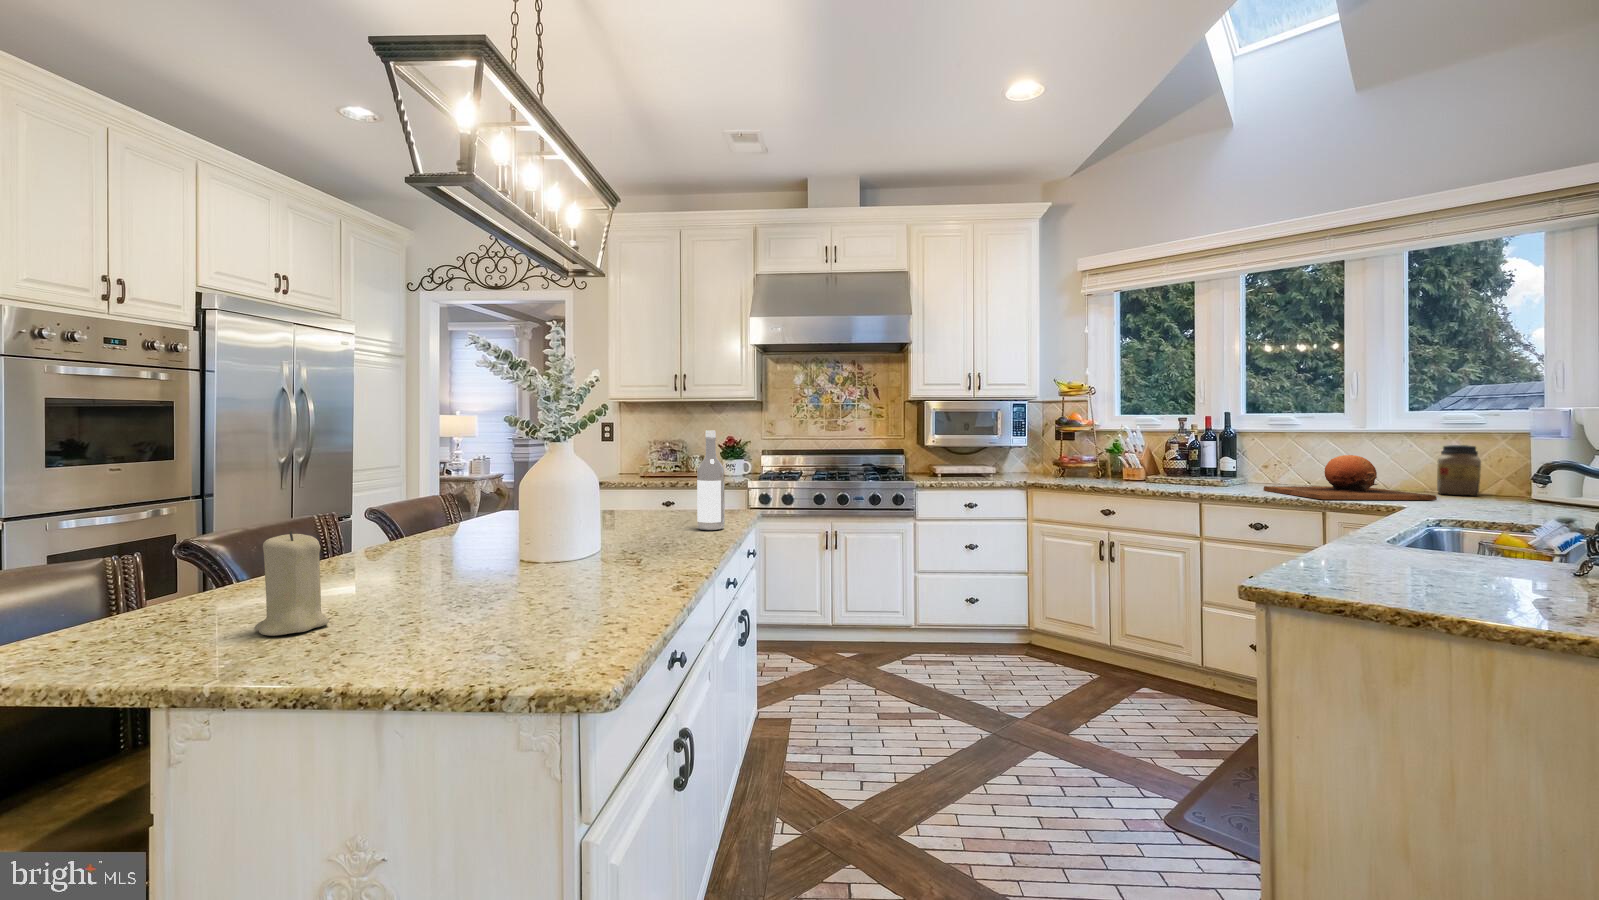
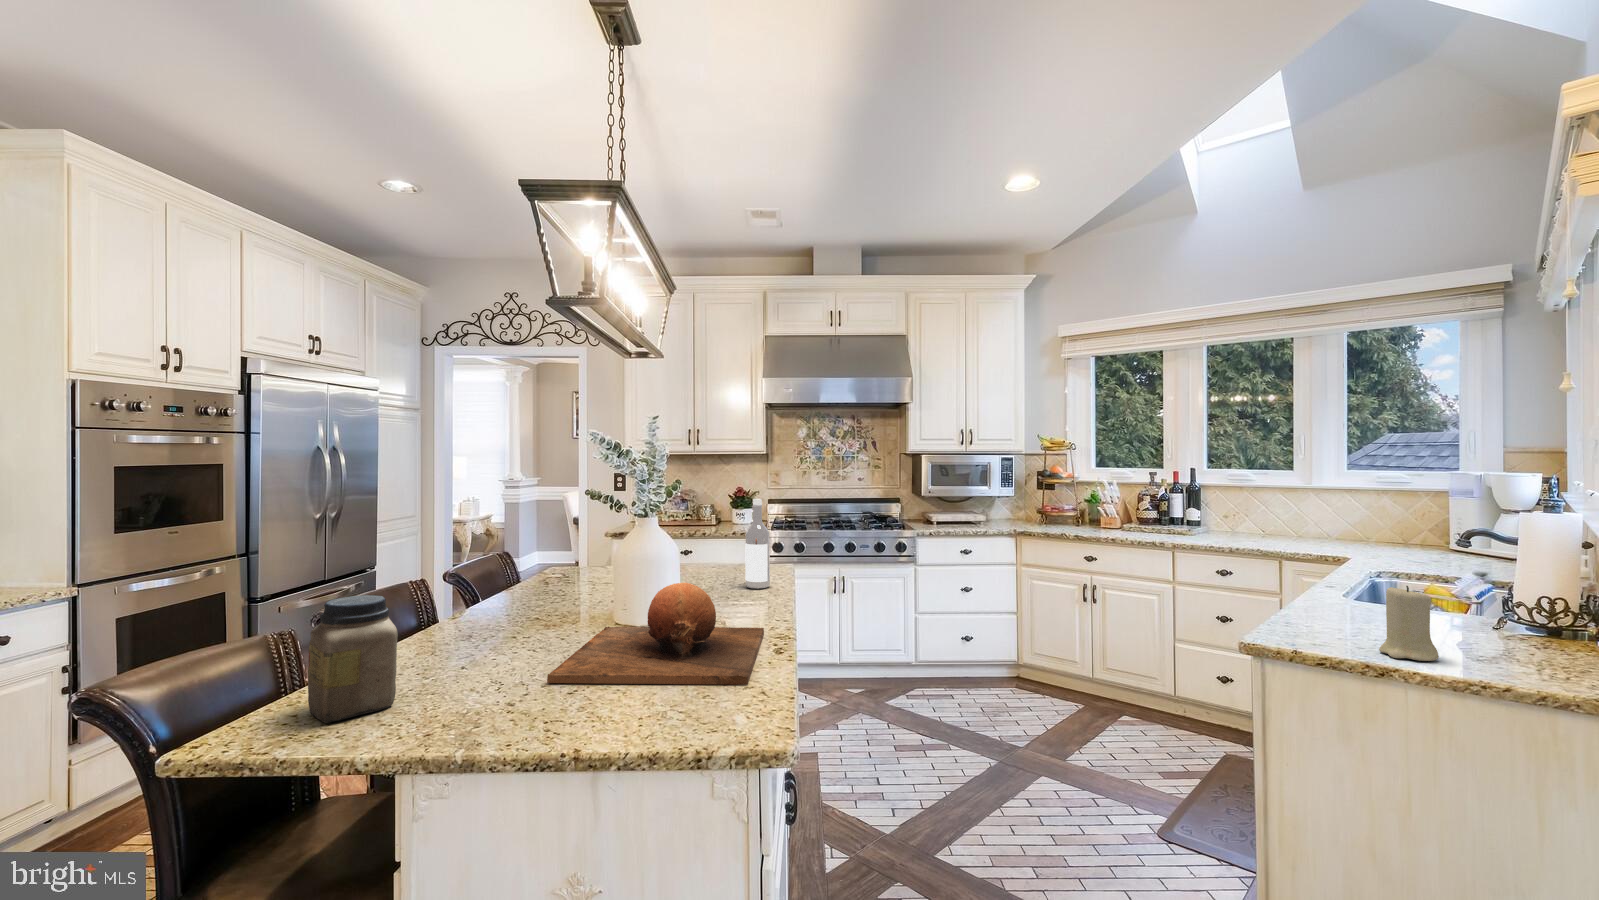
jar: present [1437,445,1481,496] -> present [308,595,398,723]
chopping board: present [1263,455,1437,500] -> present [547,583,764,685]
candle: present [254,531,329,636] -> present [1379,586,1439,661]

